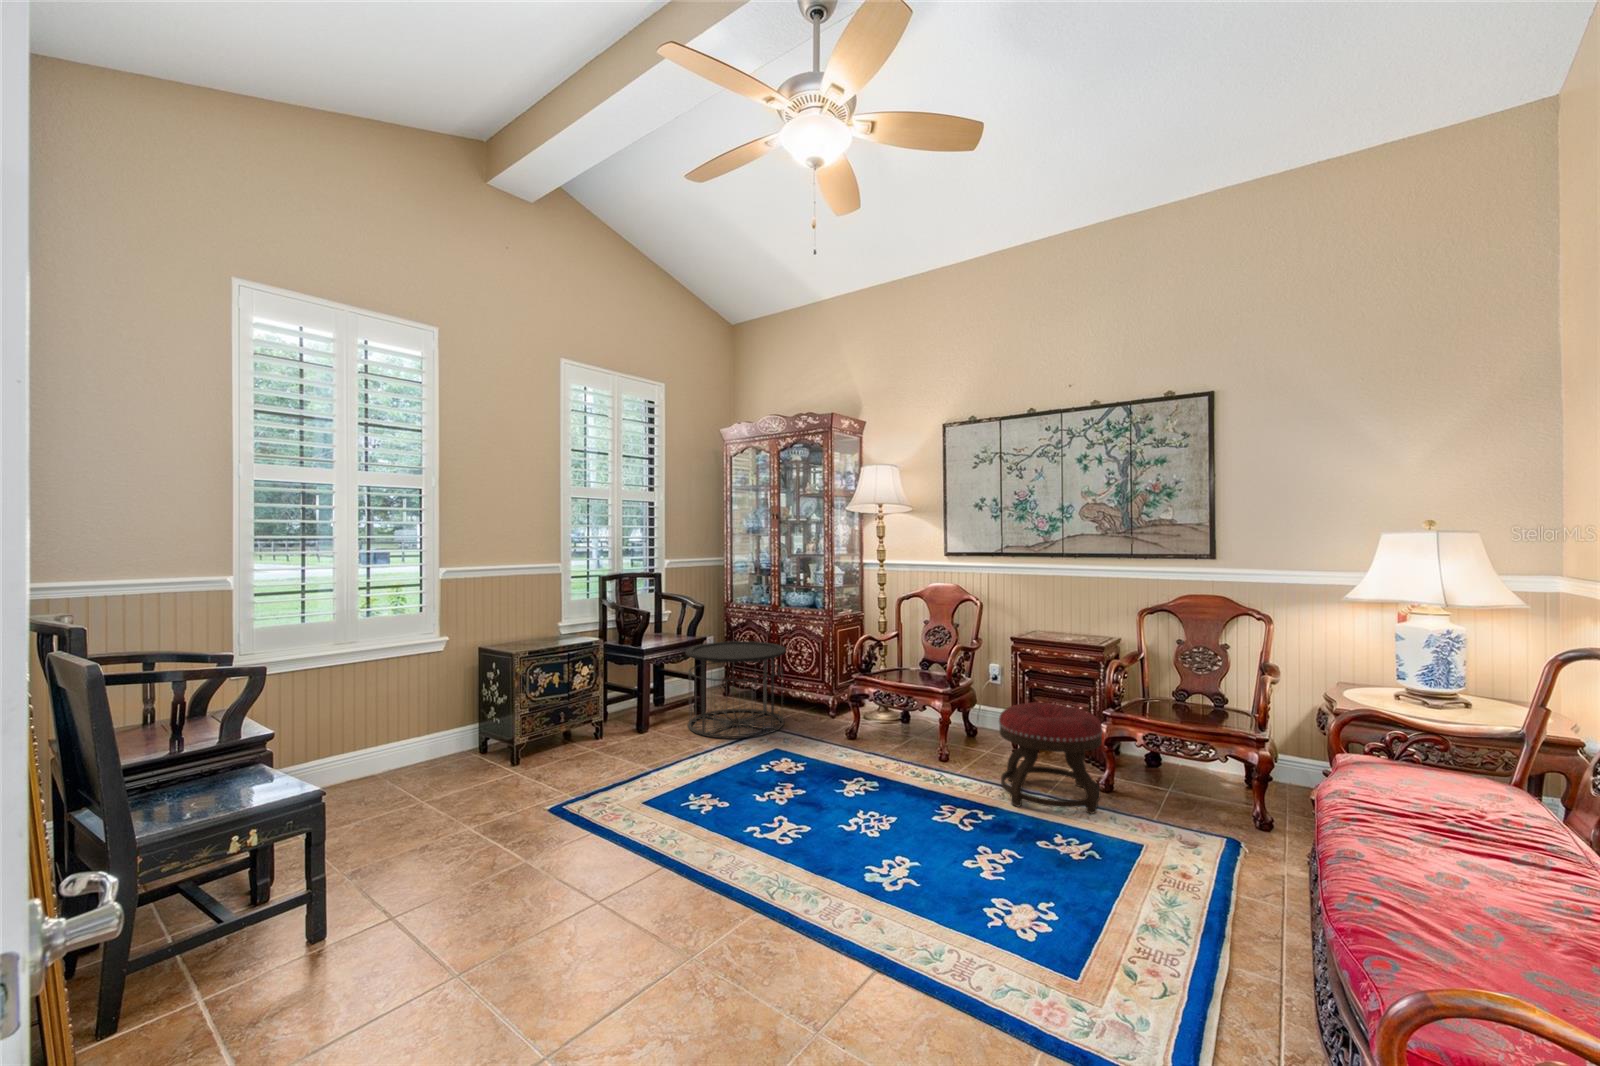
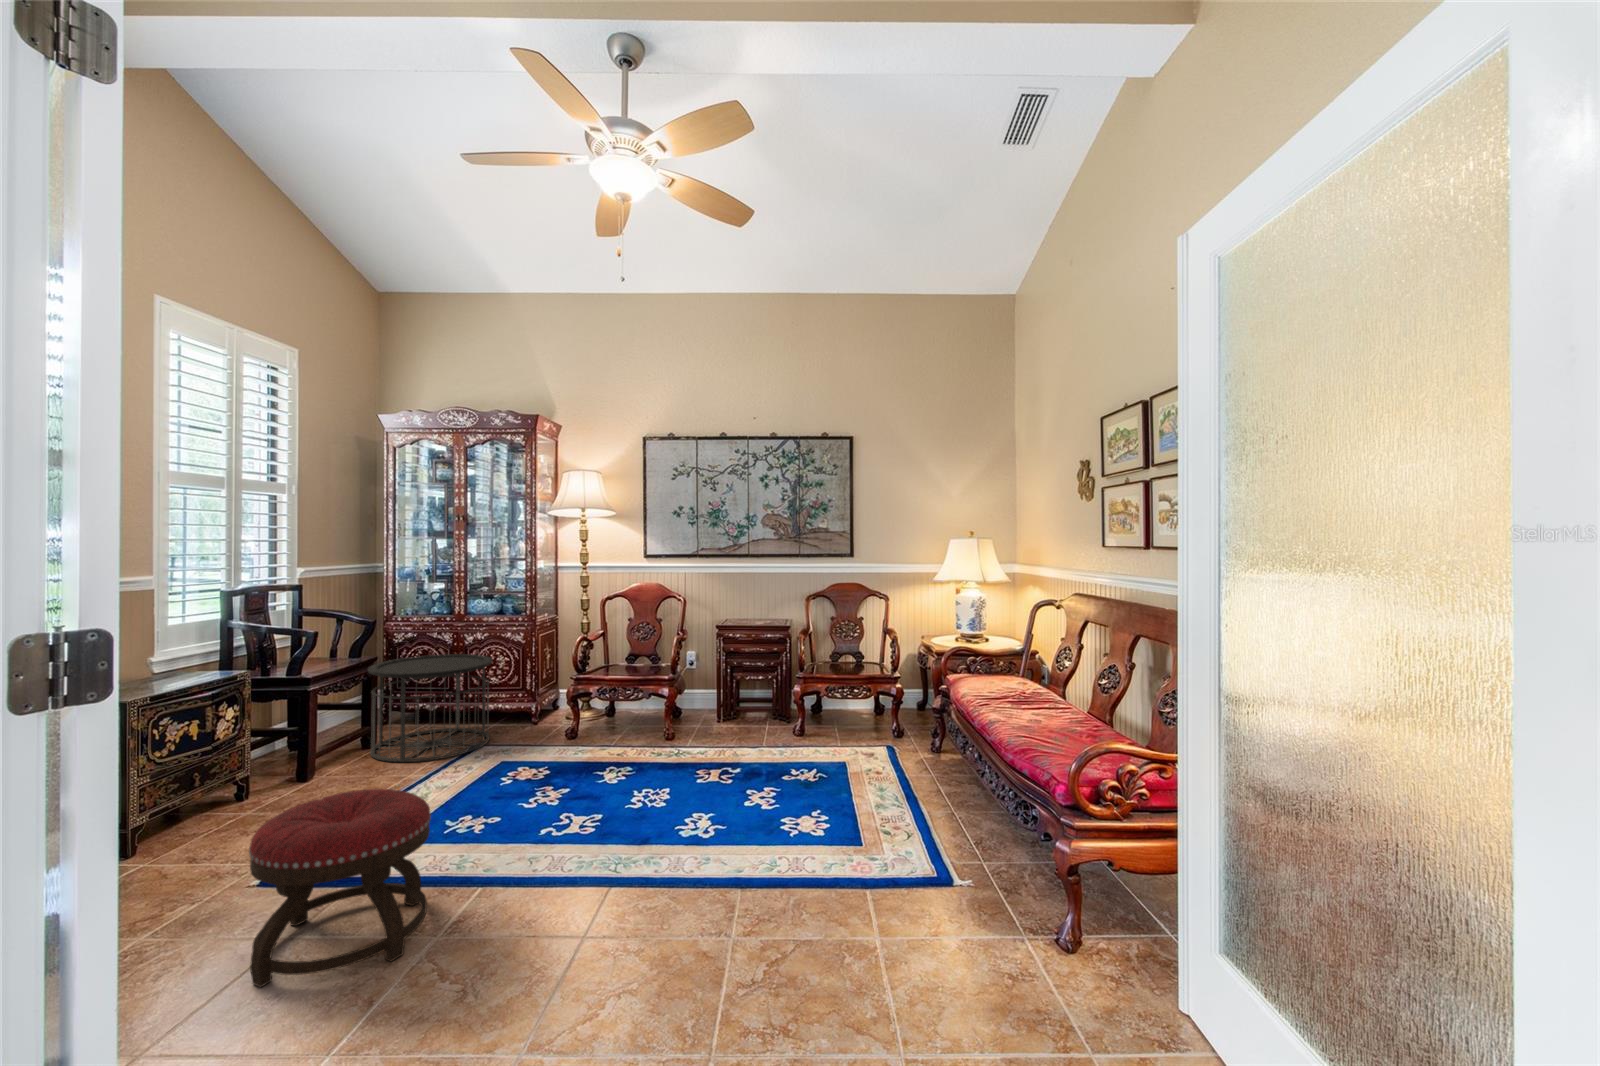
ottoman: present [999,702,1103,814] -> present [249,788,431,987]

